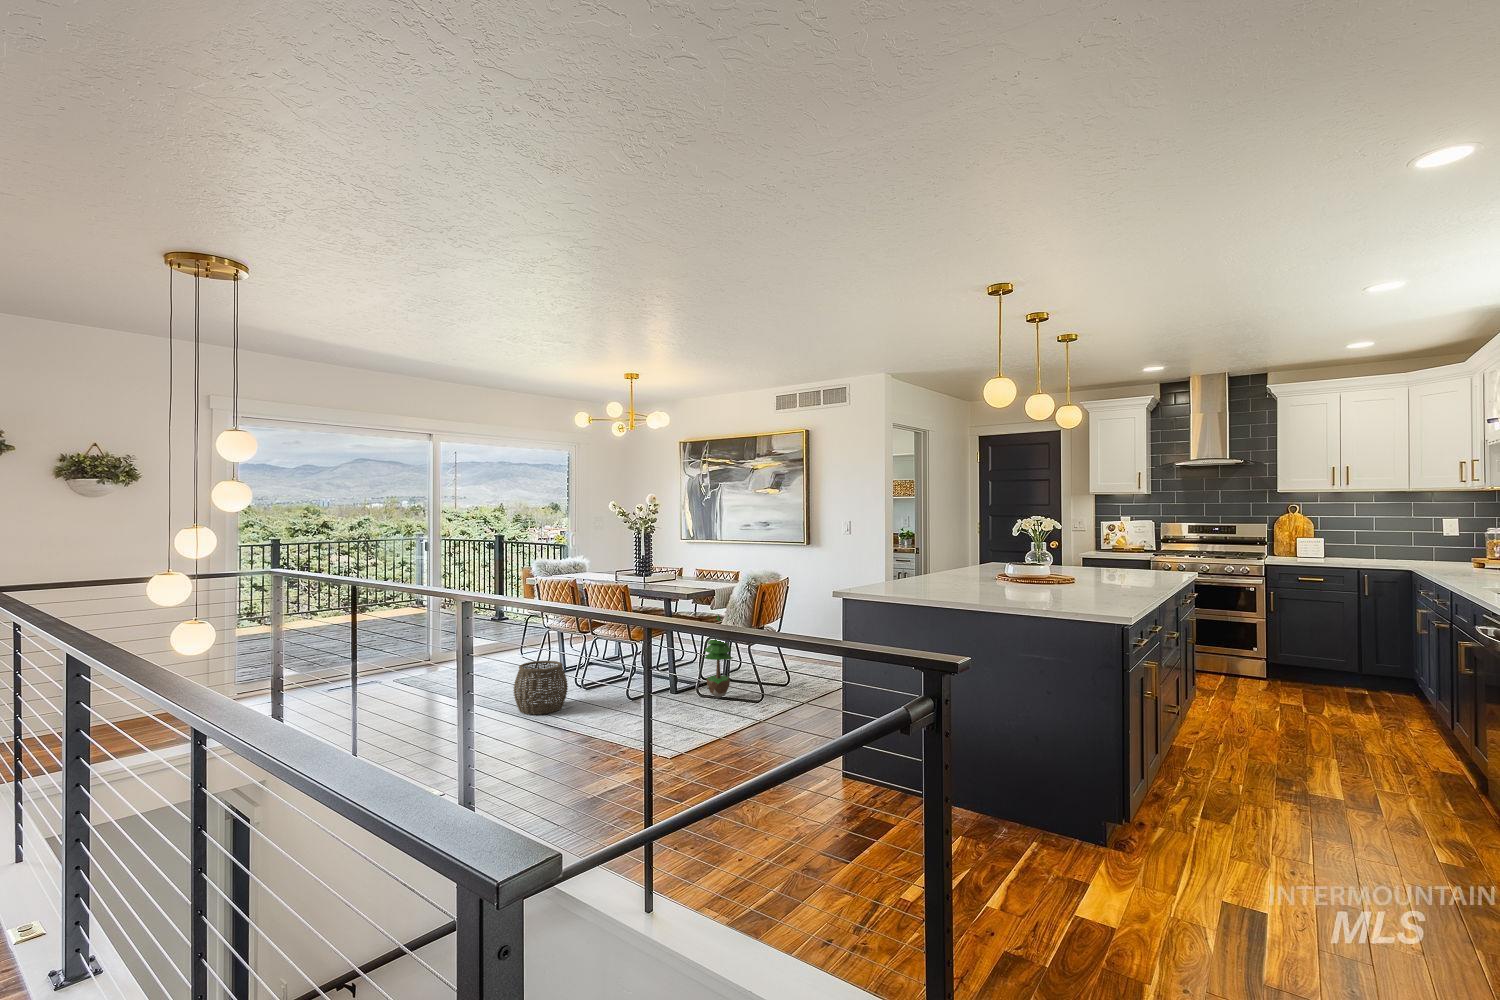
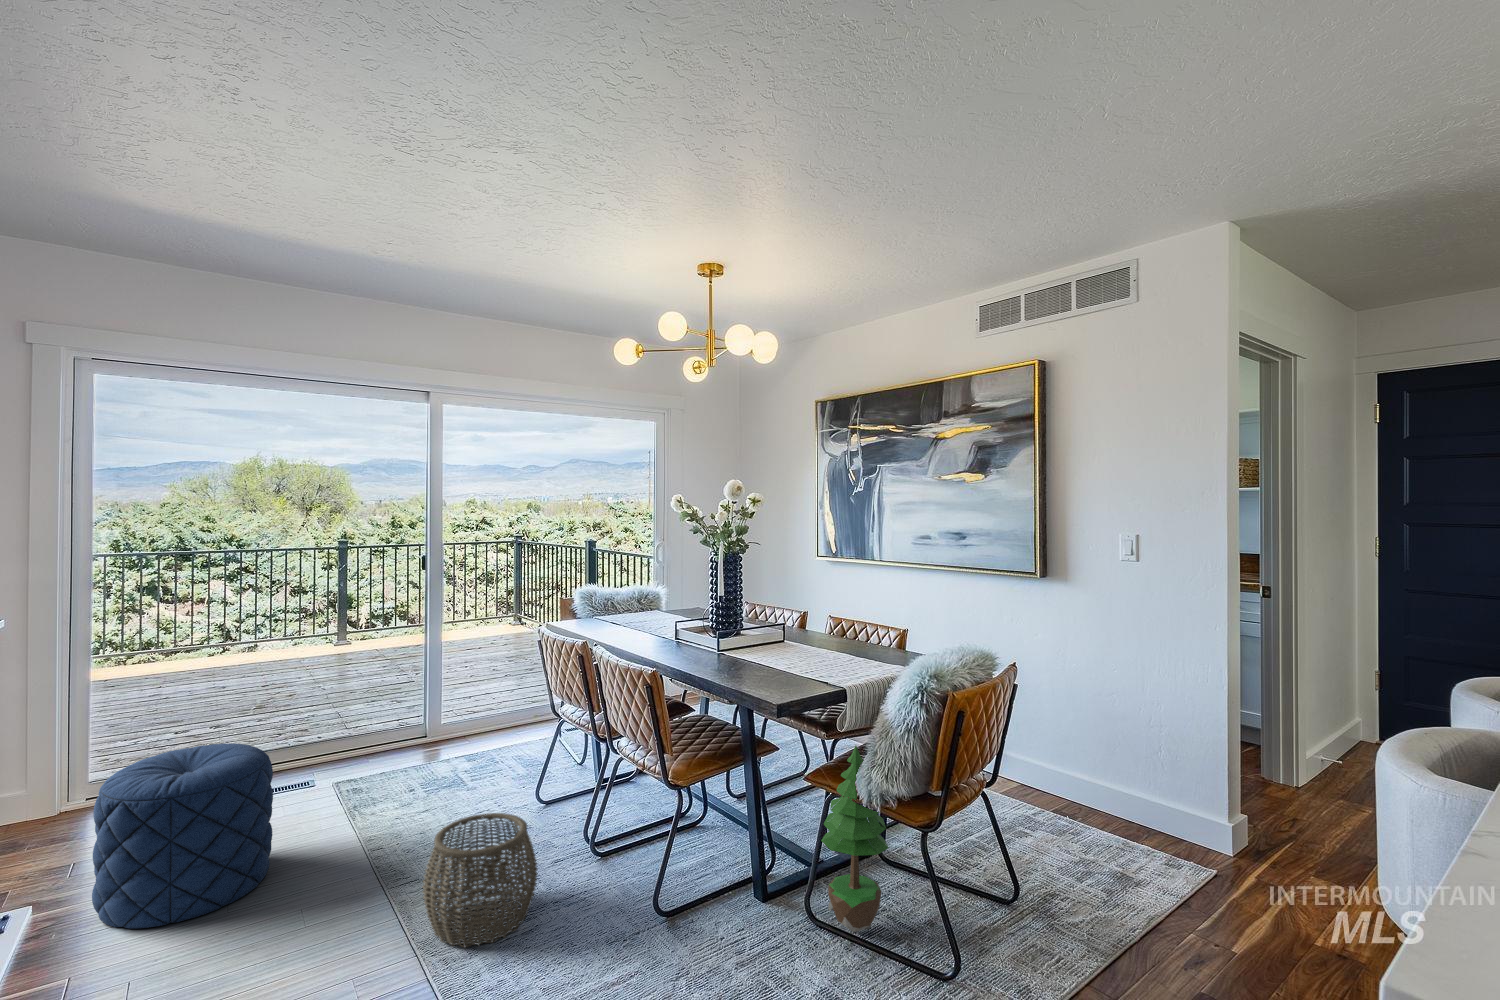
pouf: none [324,640,409,724] -> present [92,743,273,929]

